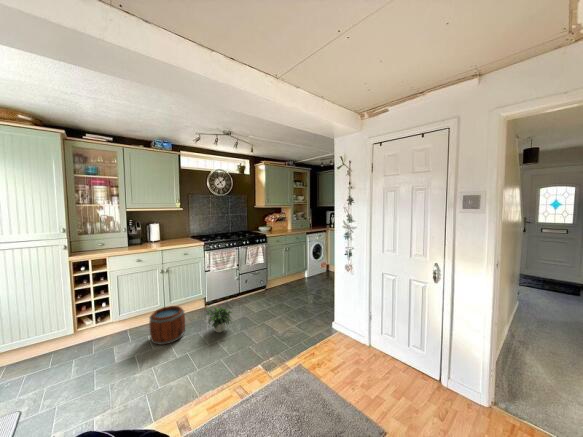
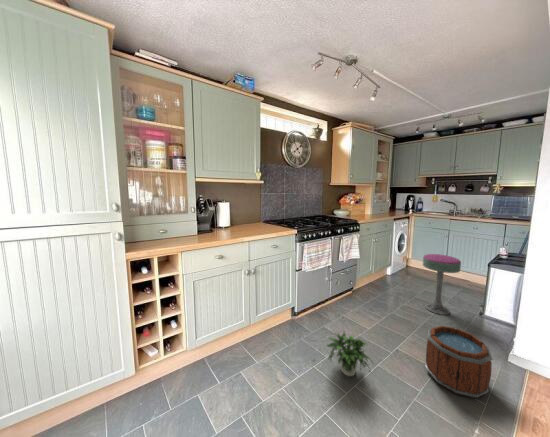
bar stool: none [302,258,323,300] -> present [423,254,461,315]
bucket: present [149,306,185,345] -> present [425,326,492,398]

